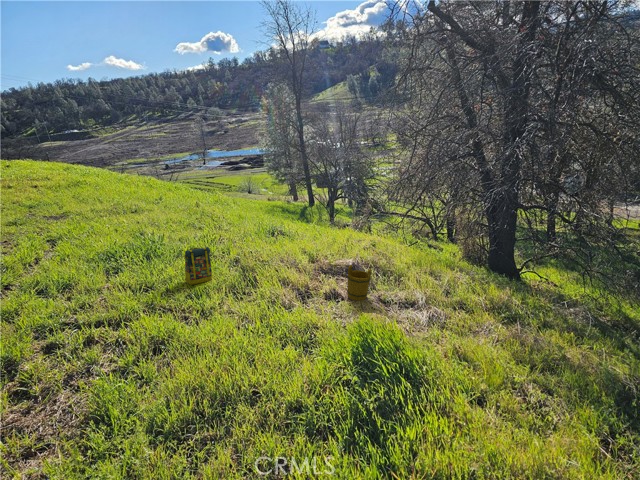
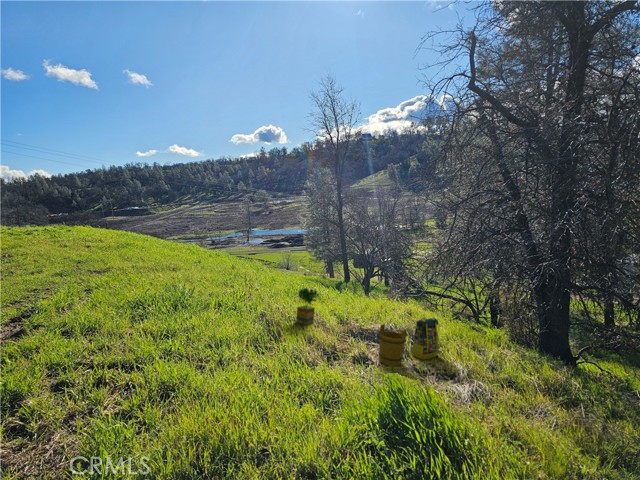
potted tree: none [269,231,291,266] -> present [296,288,319,325]
backpack: present [184,247,212,285] -> present [411,318,439,360]

